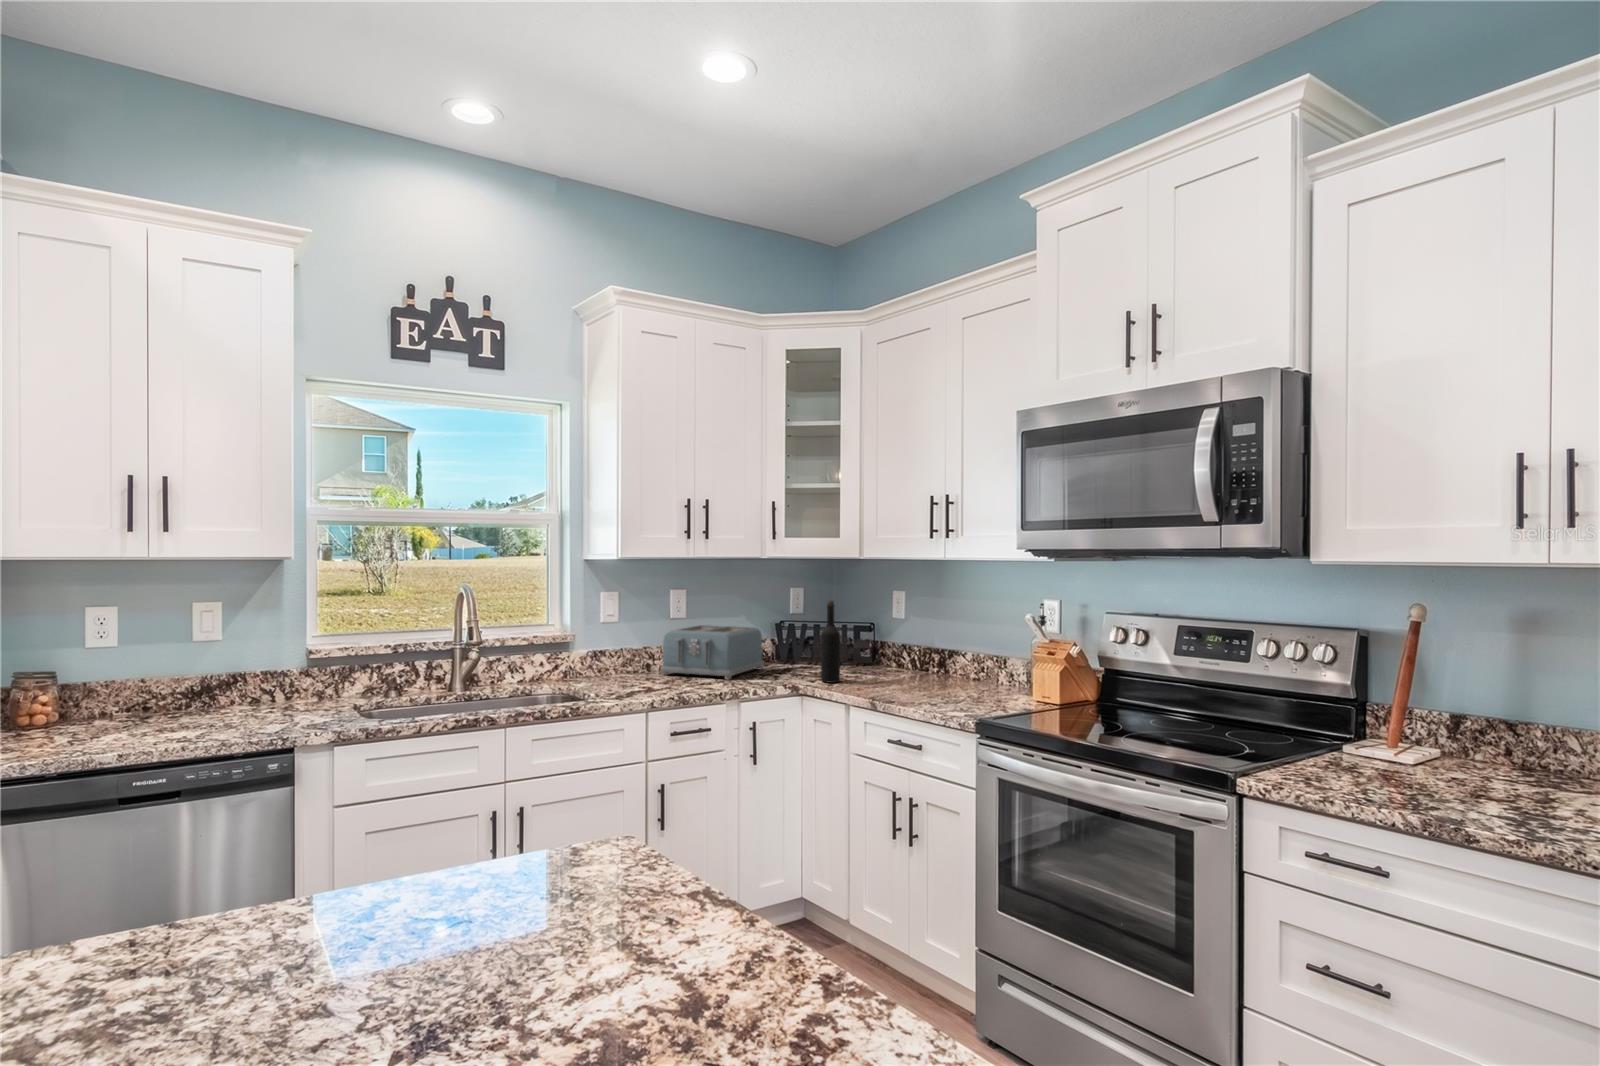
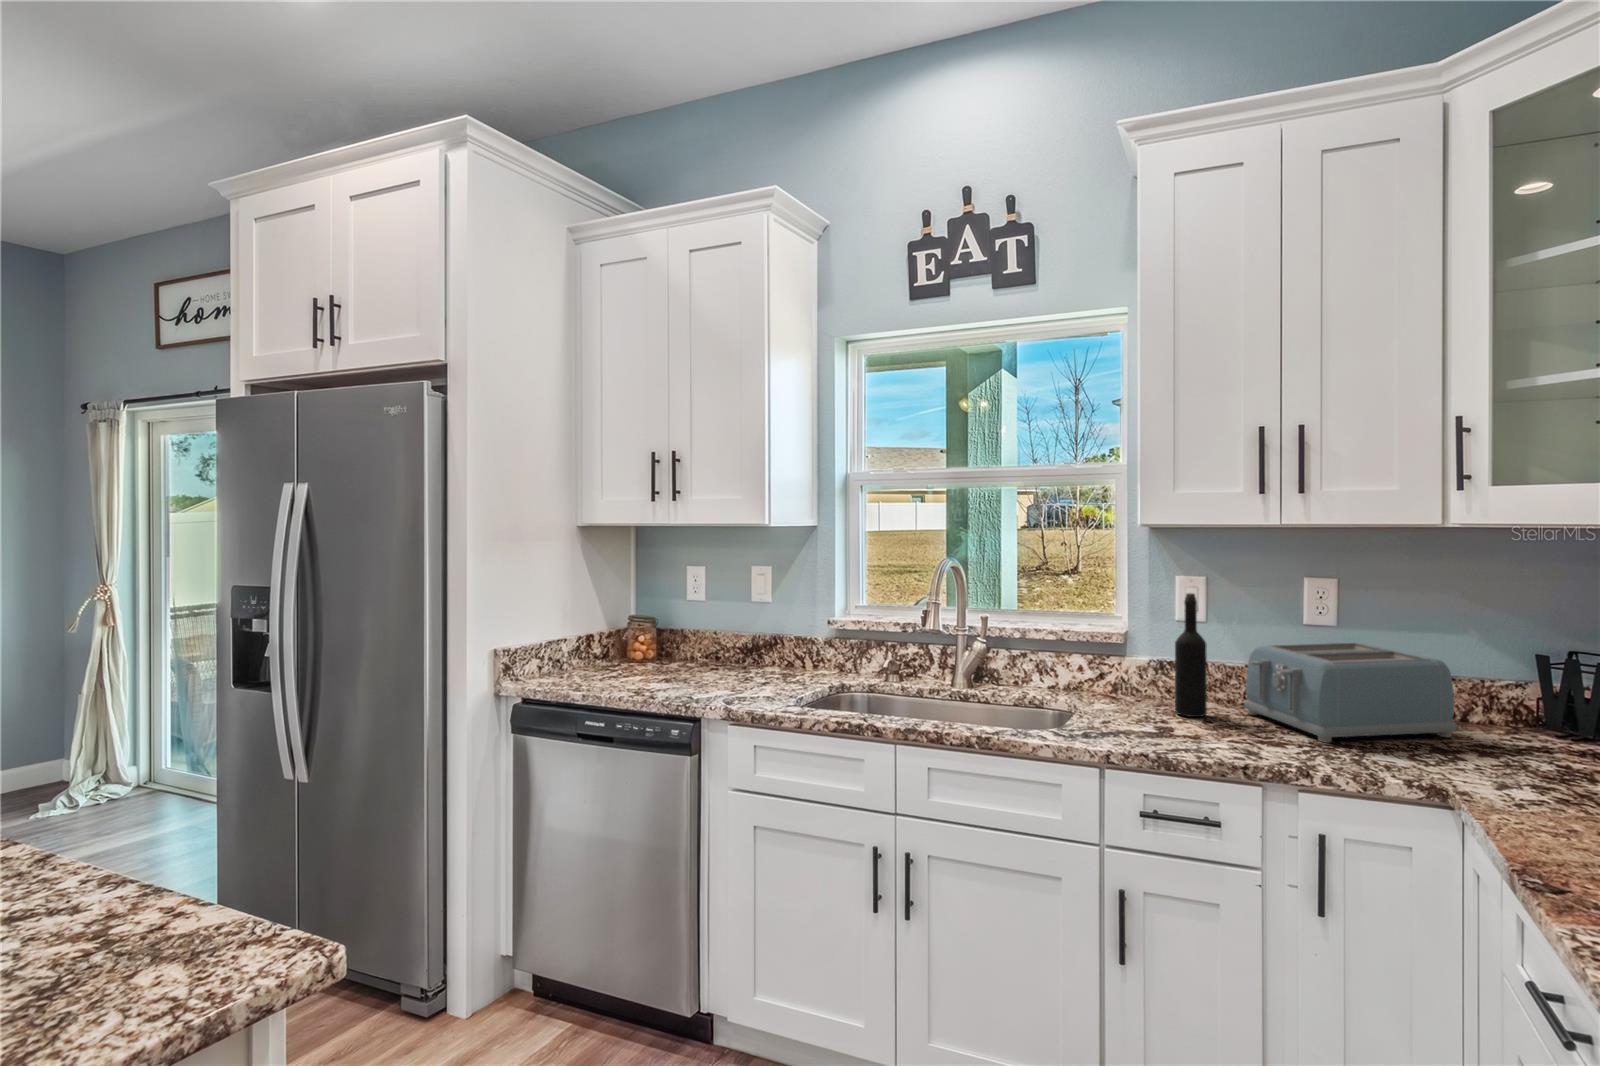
wine bottle: present [821,601,840,683] -> present [1175,593,1207,717]

